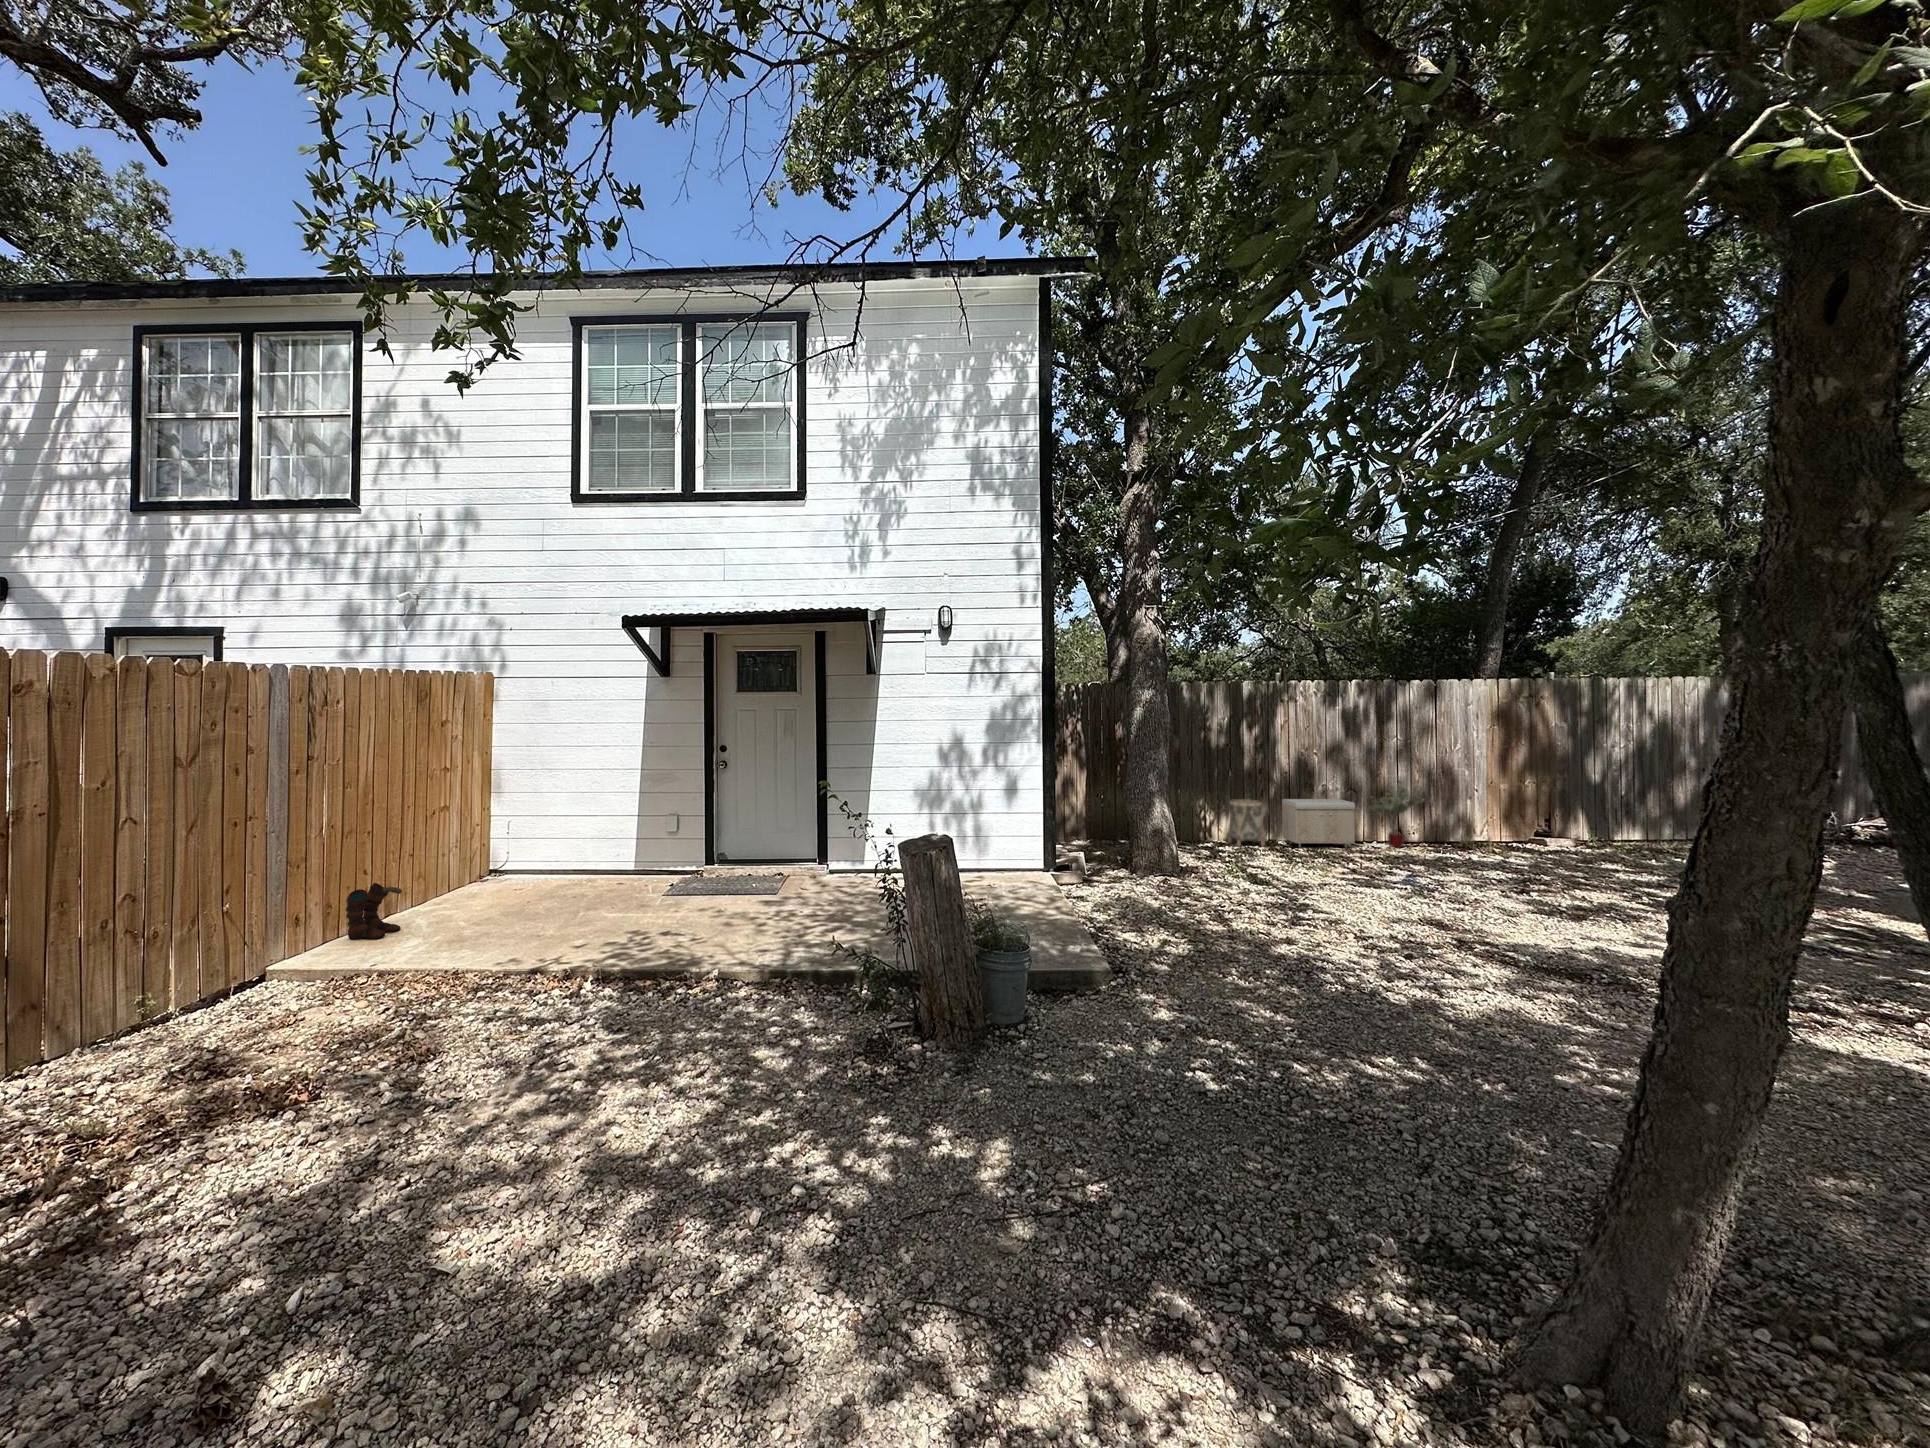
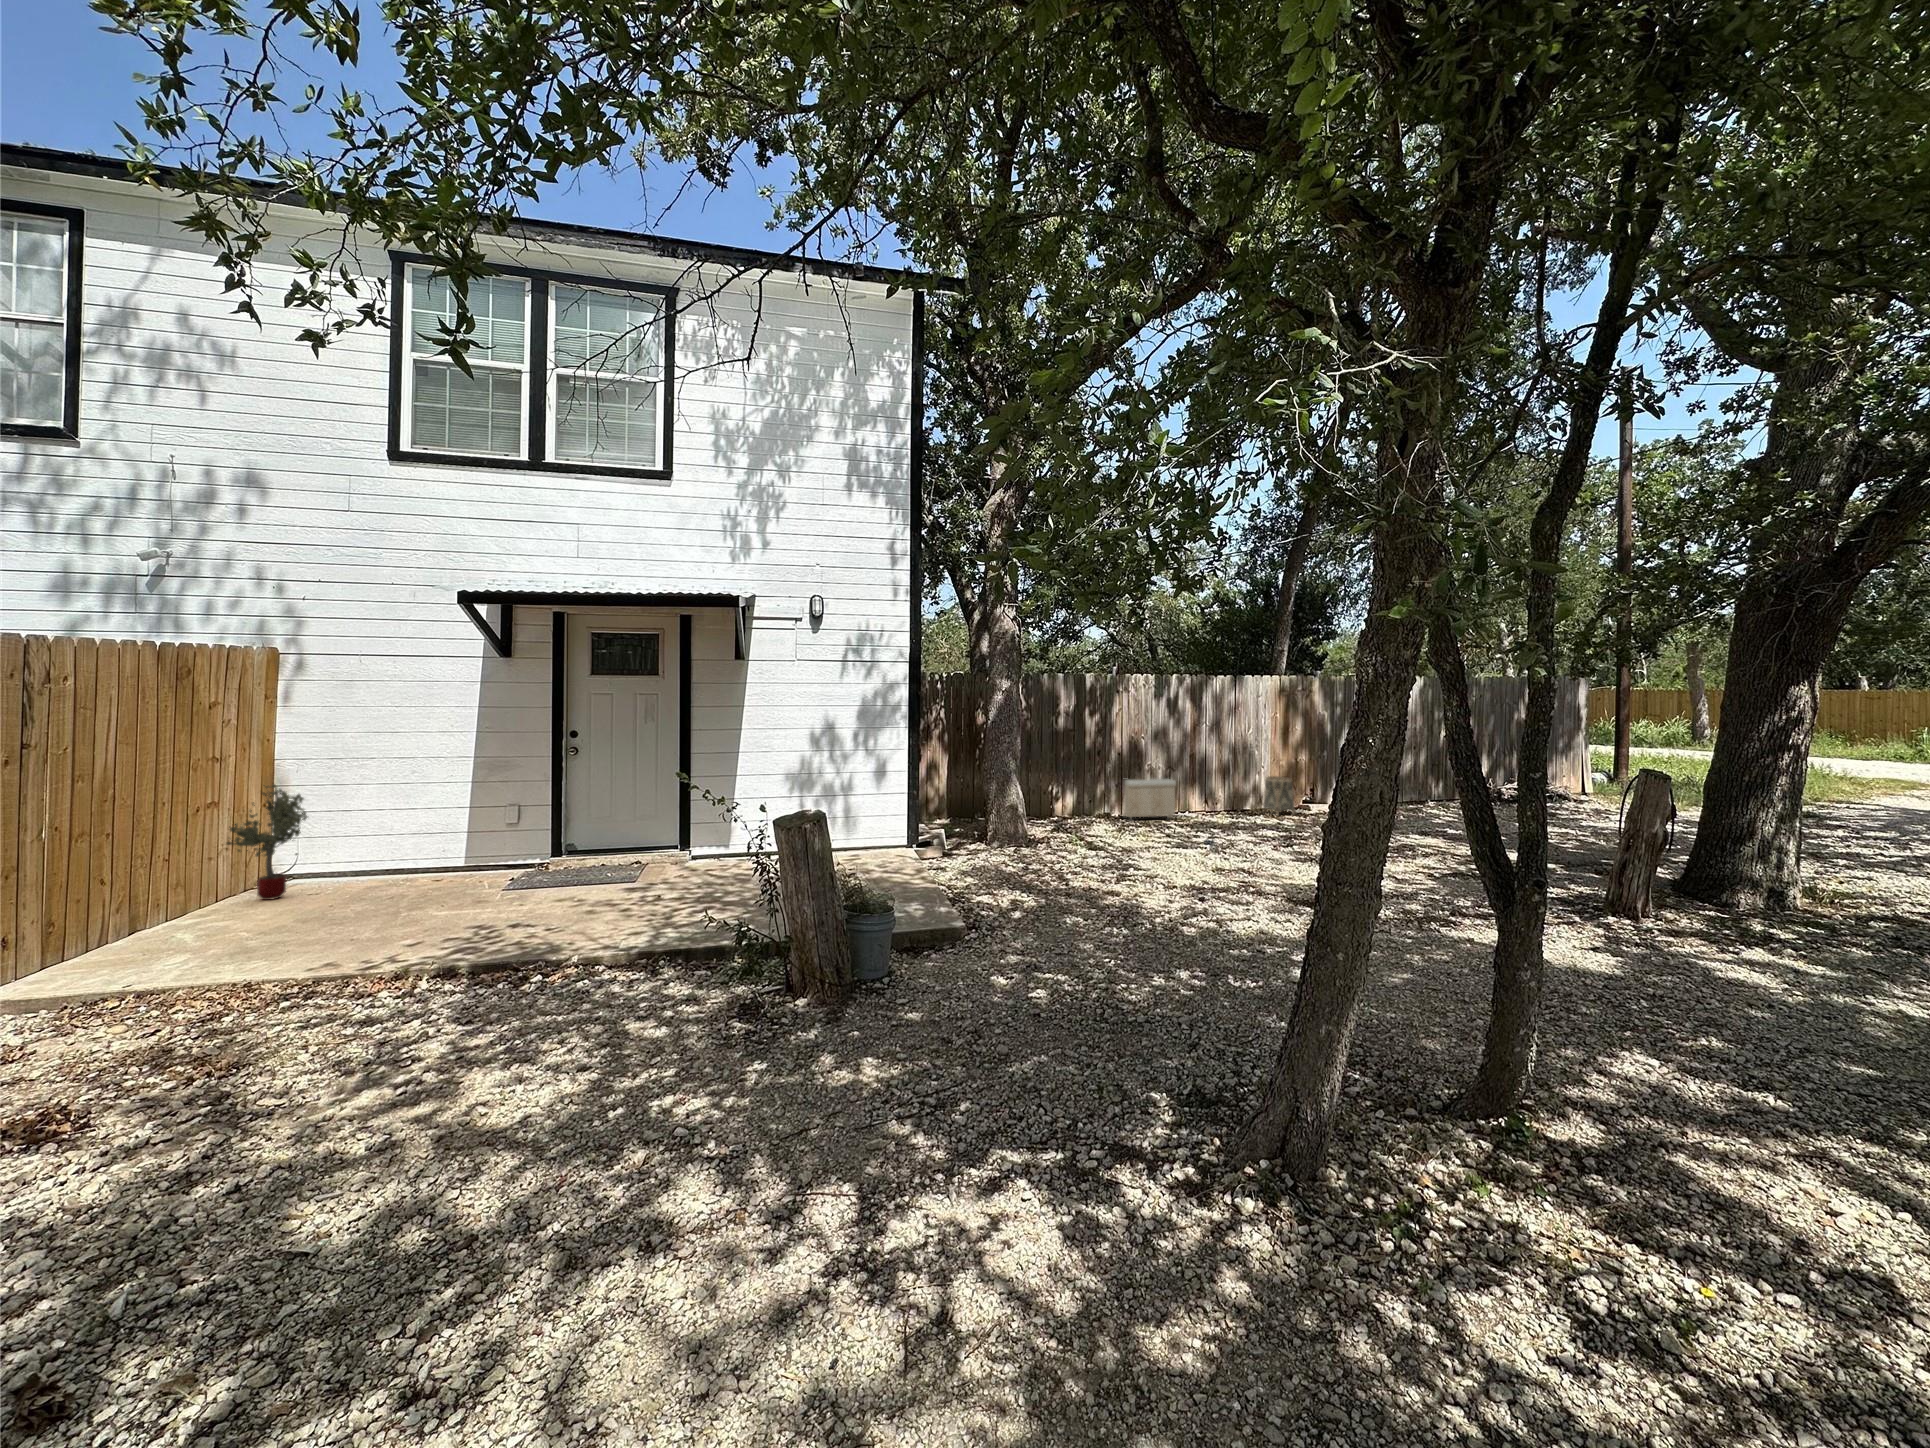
potted tree: present [1369,777,1425,848] -> present [227,784,307,900]
basket: present [1228,799,1265,846] -> present [1263,776,1295,816]
boots: present [346,883,402,940] -> none [84,891,164,958]

